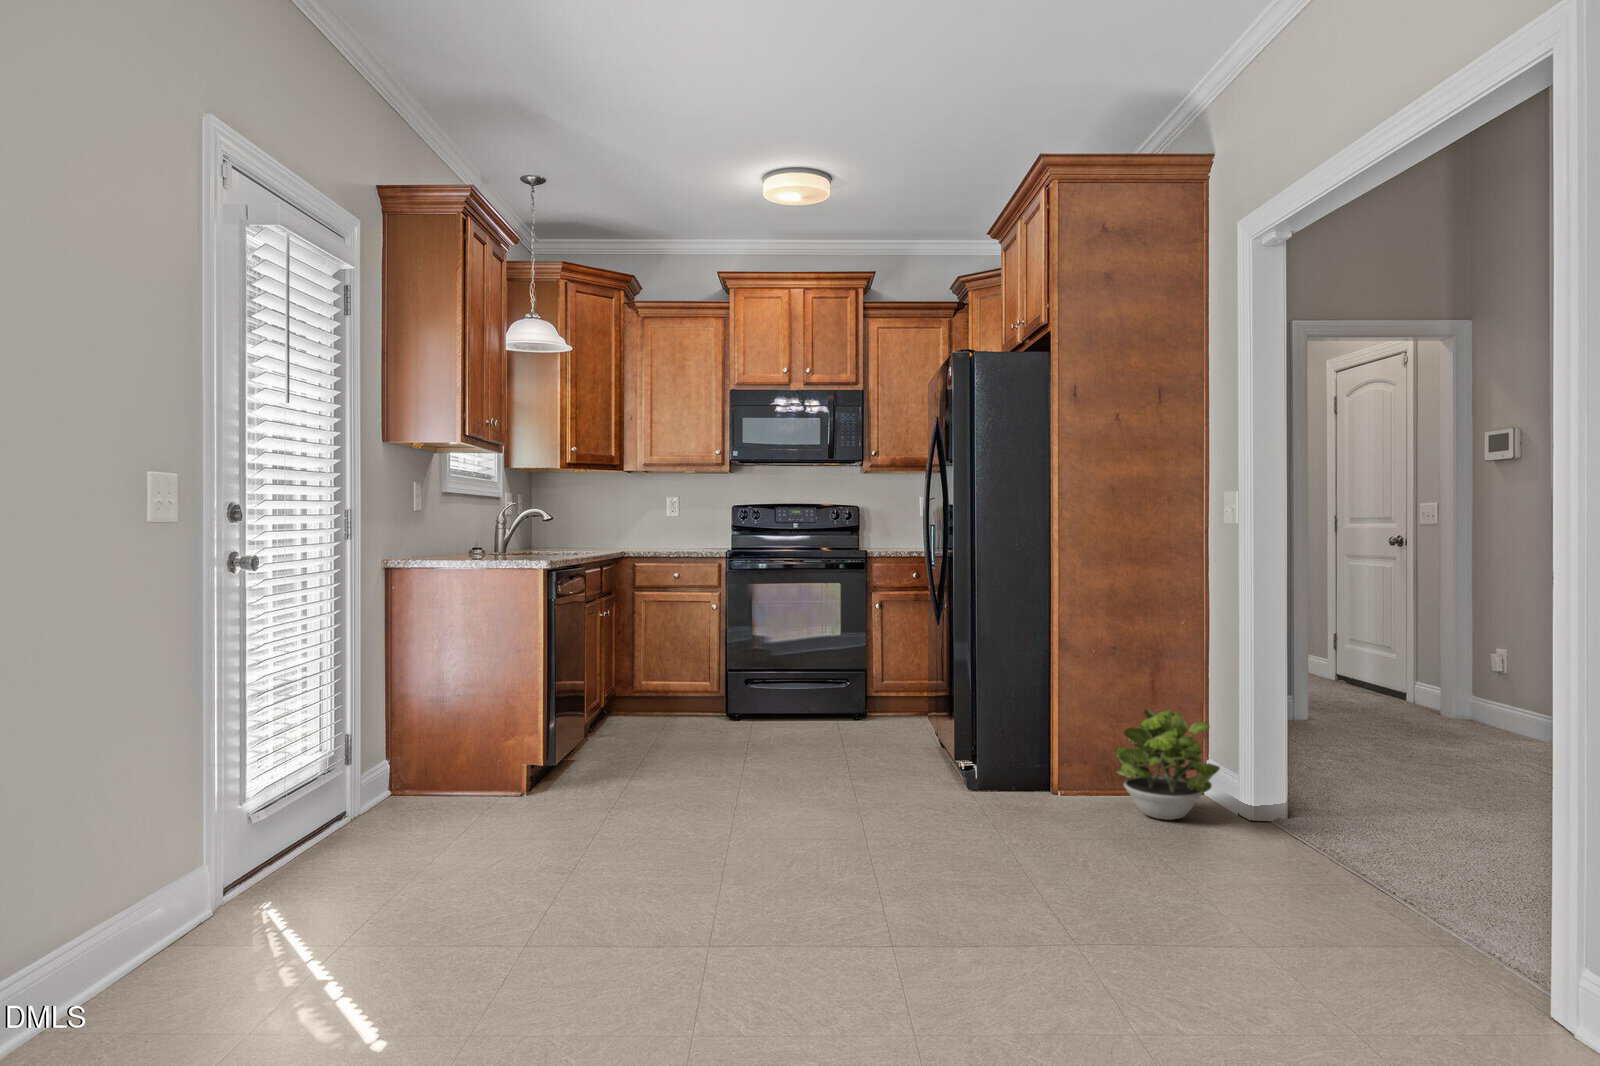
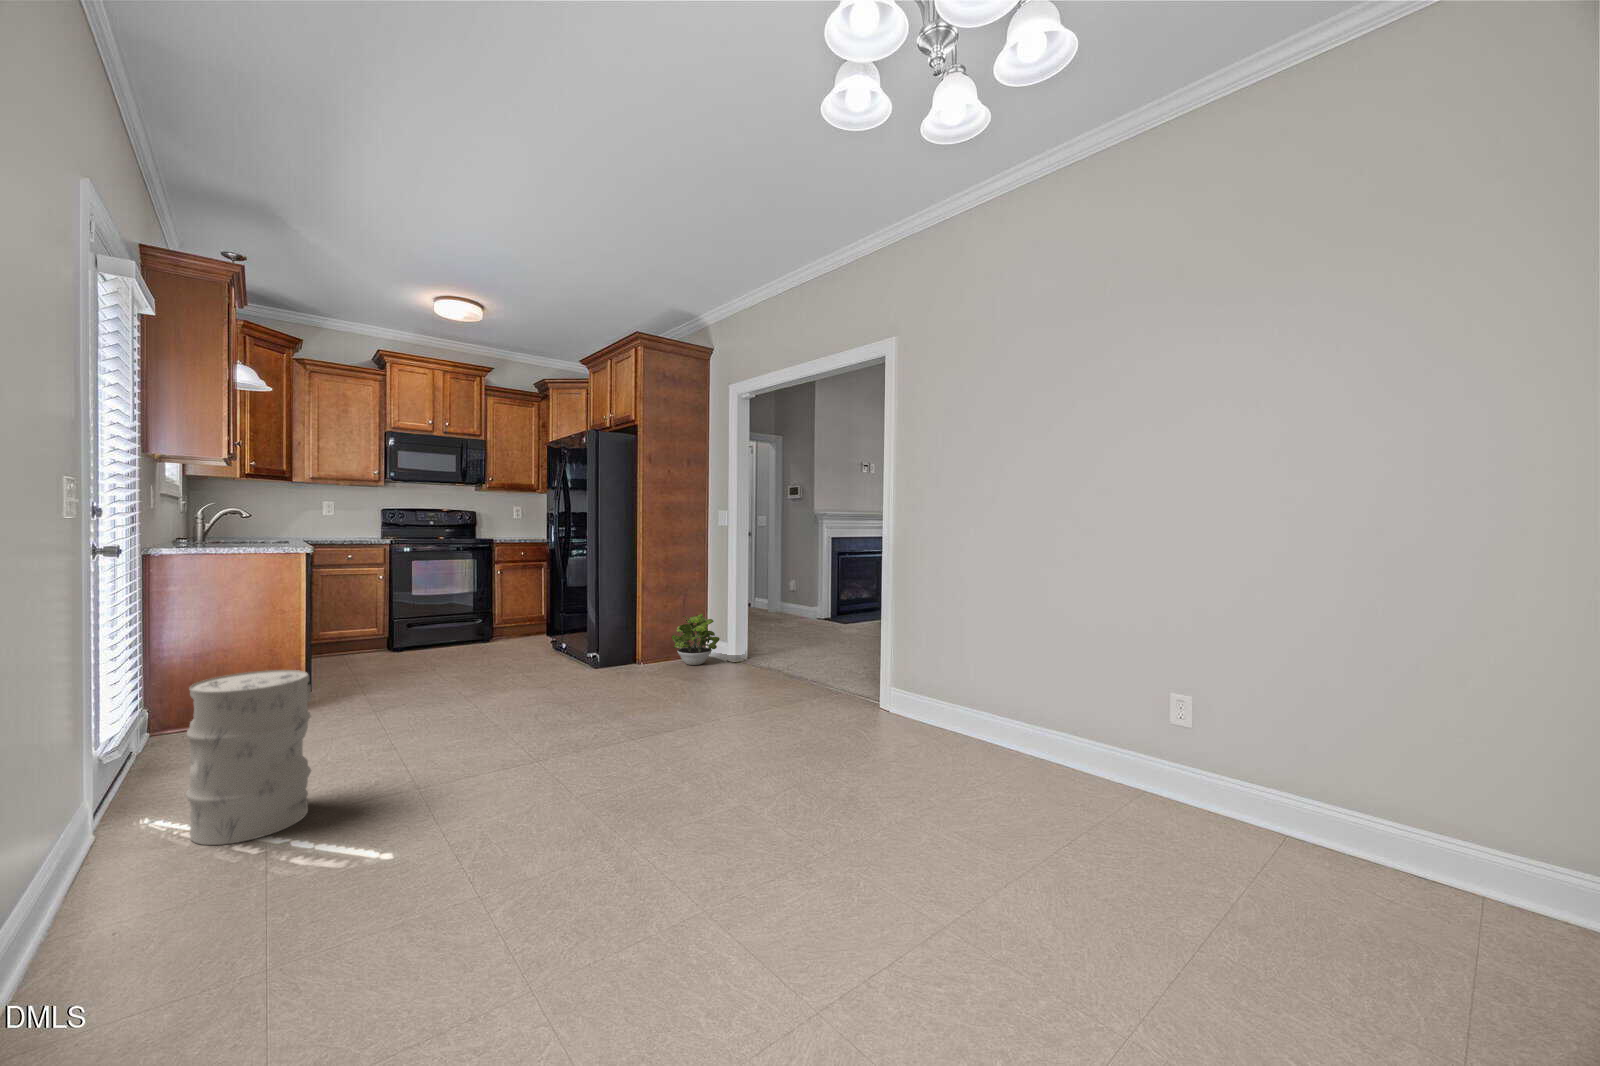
trash can: none [112,738,288,1016] -> present [186,670,311,845]

